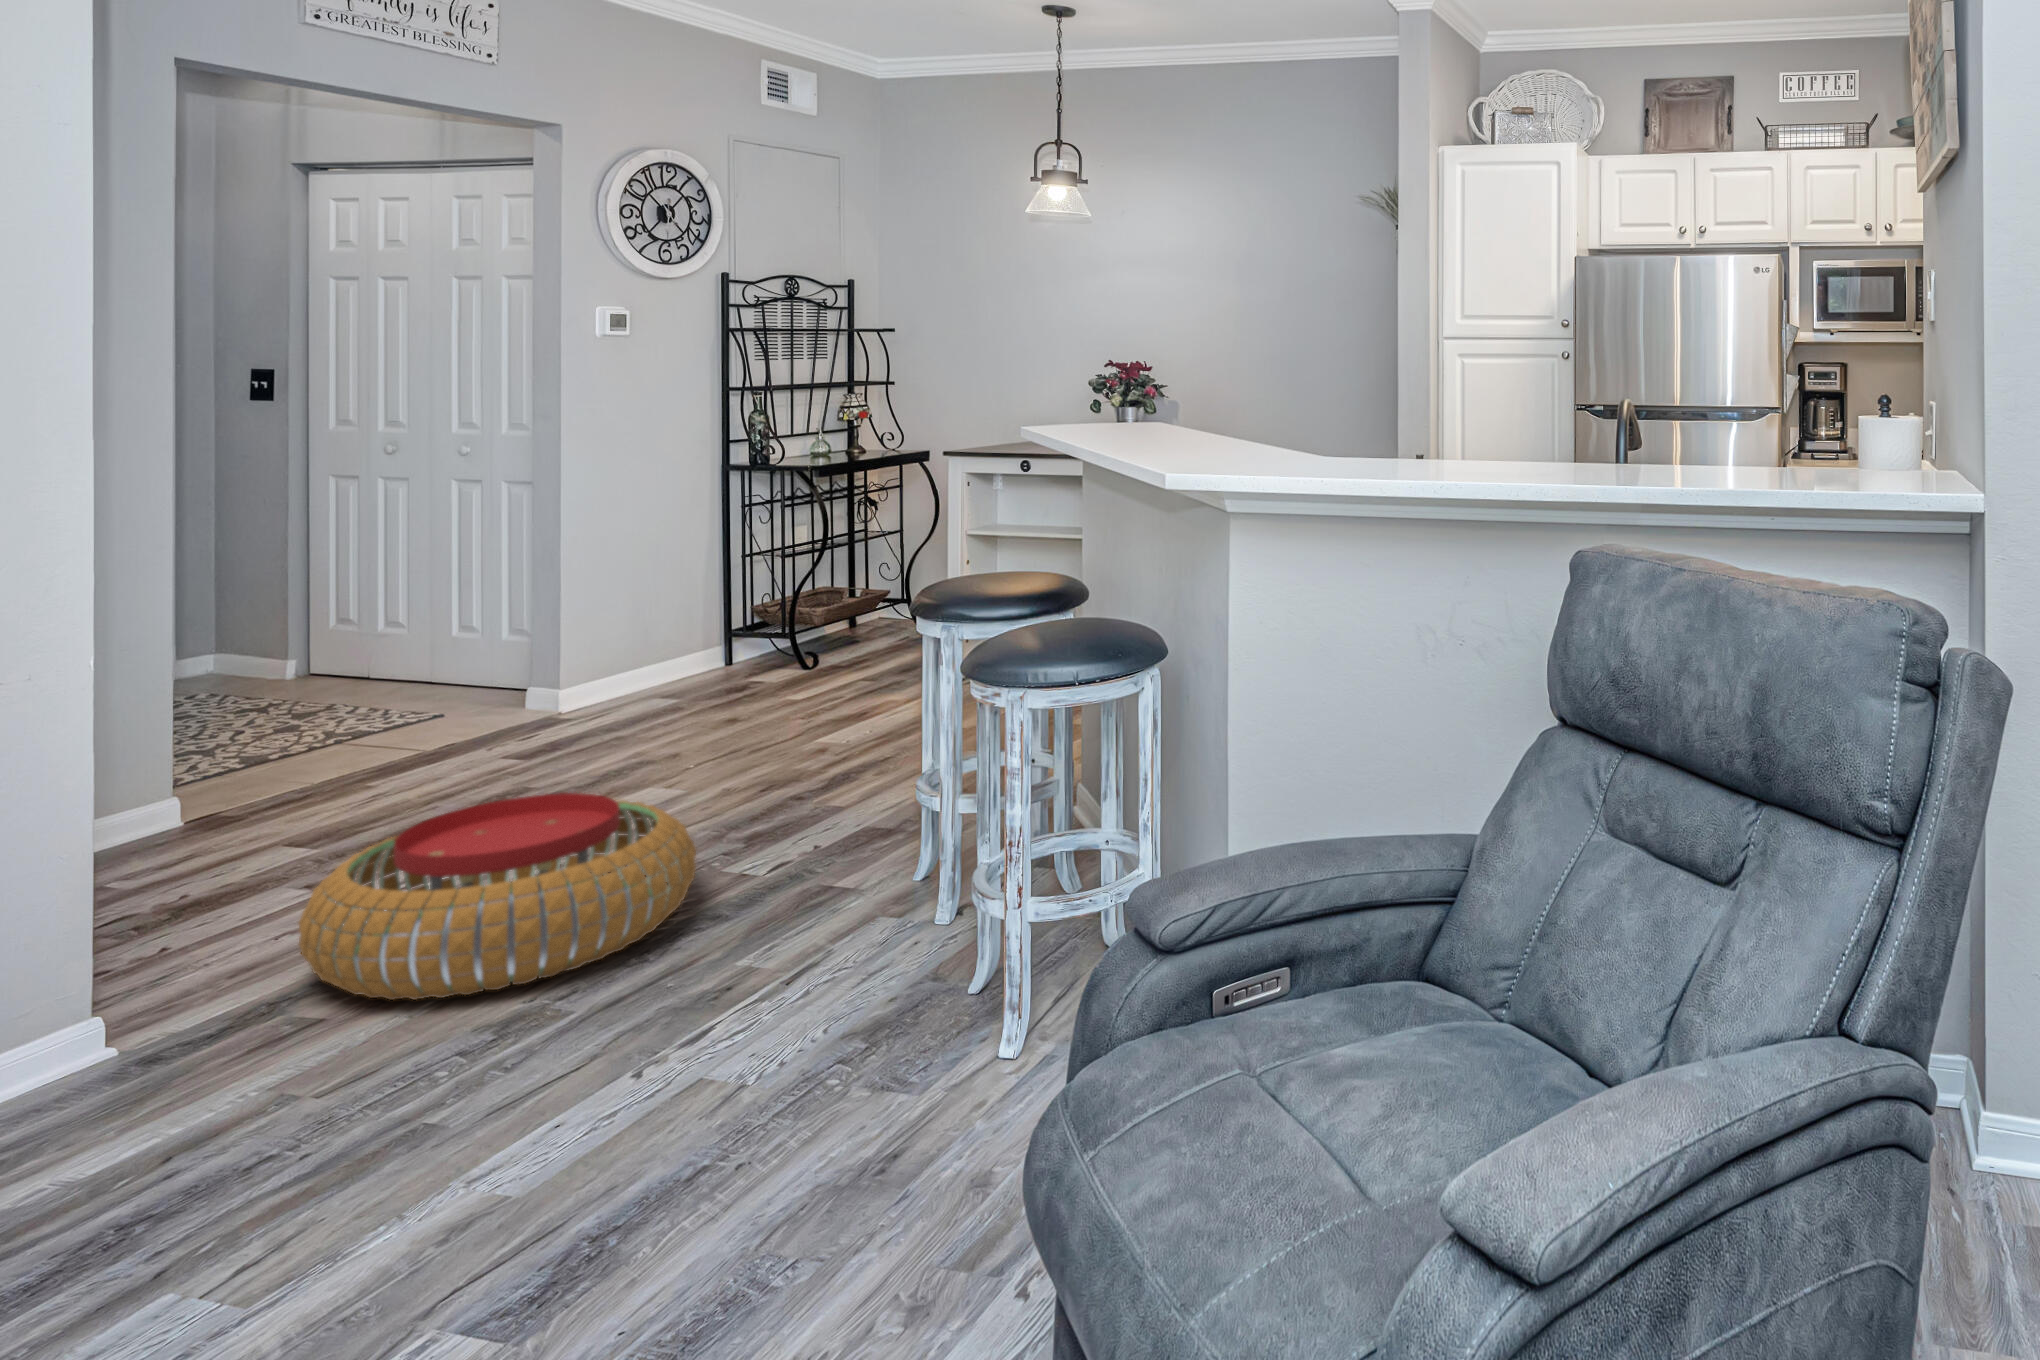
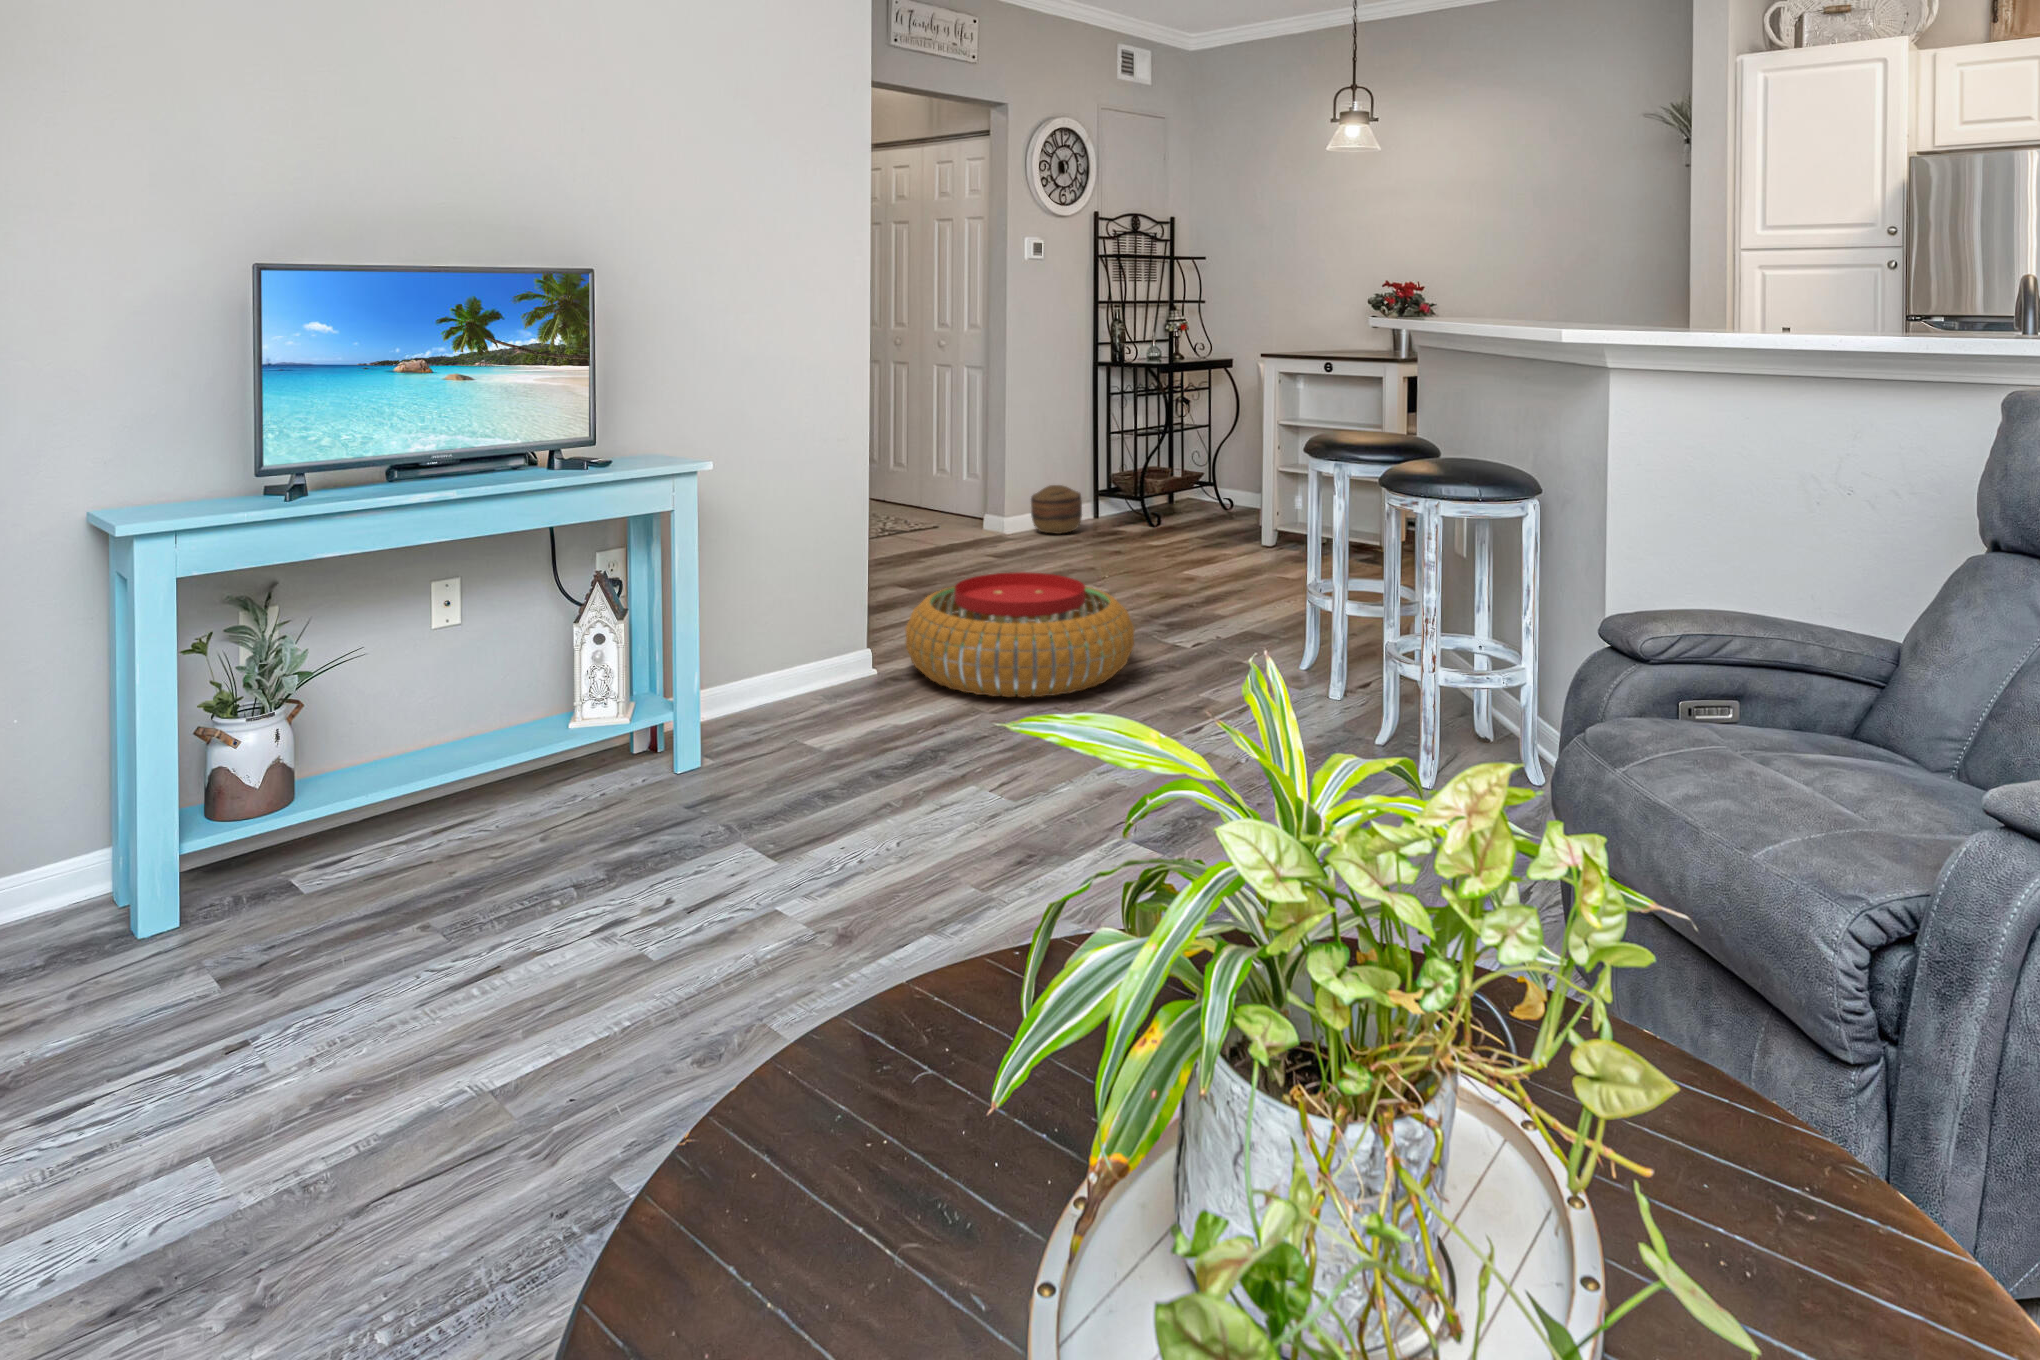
basket: none [618,635,699,702] -> present [1031,485,1082,534]

